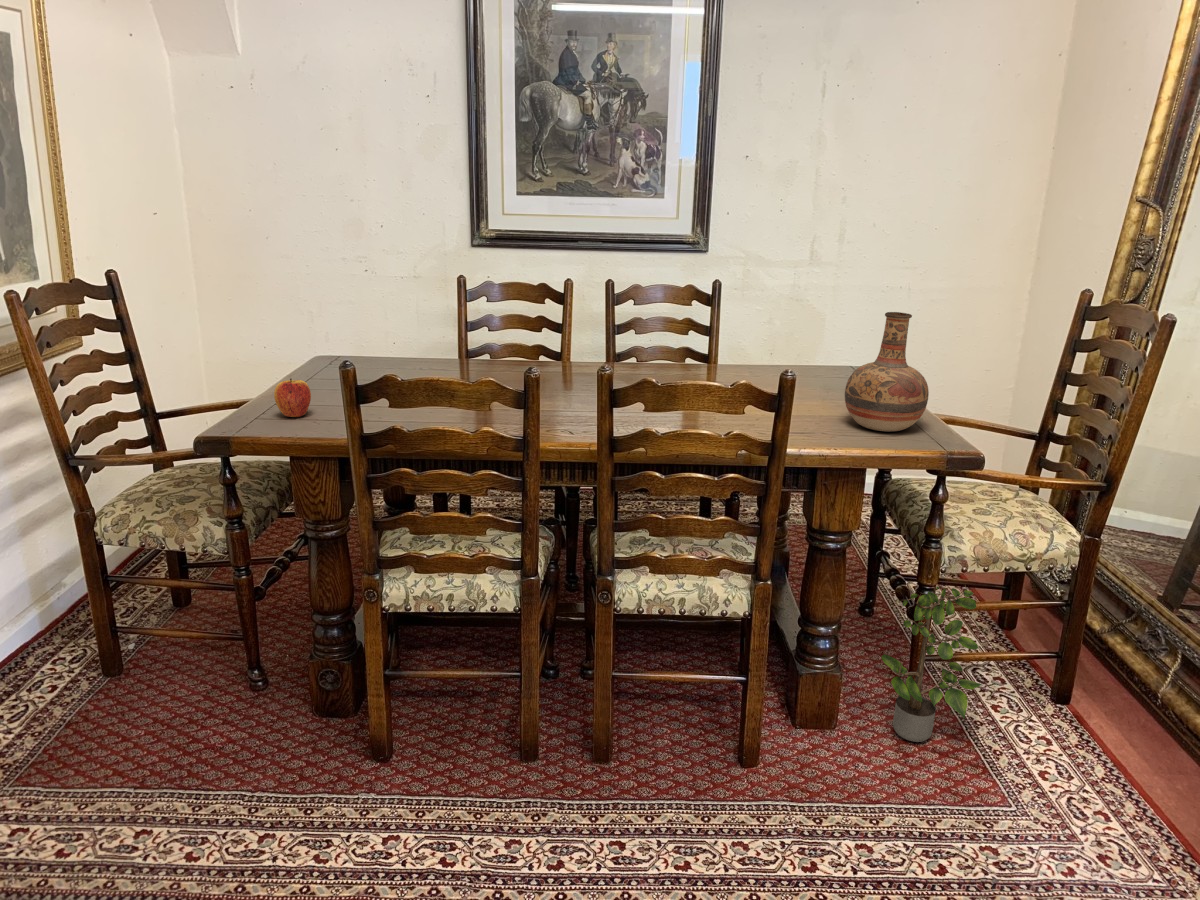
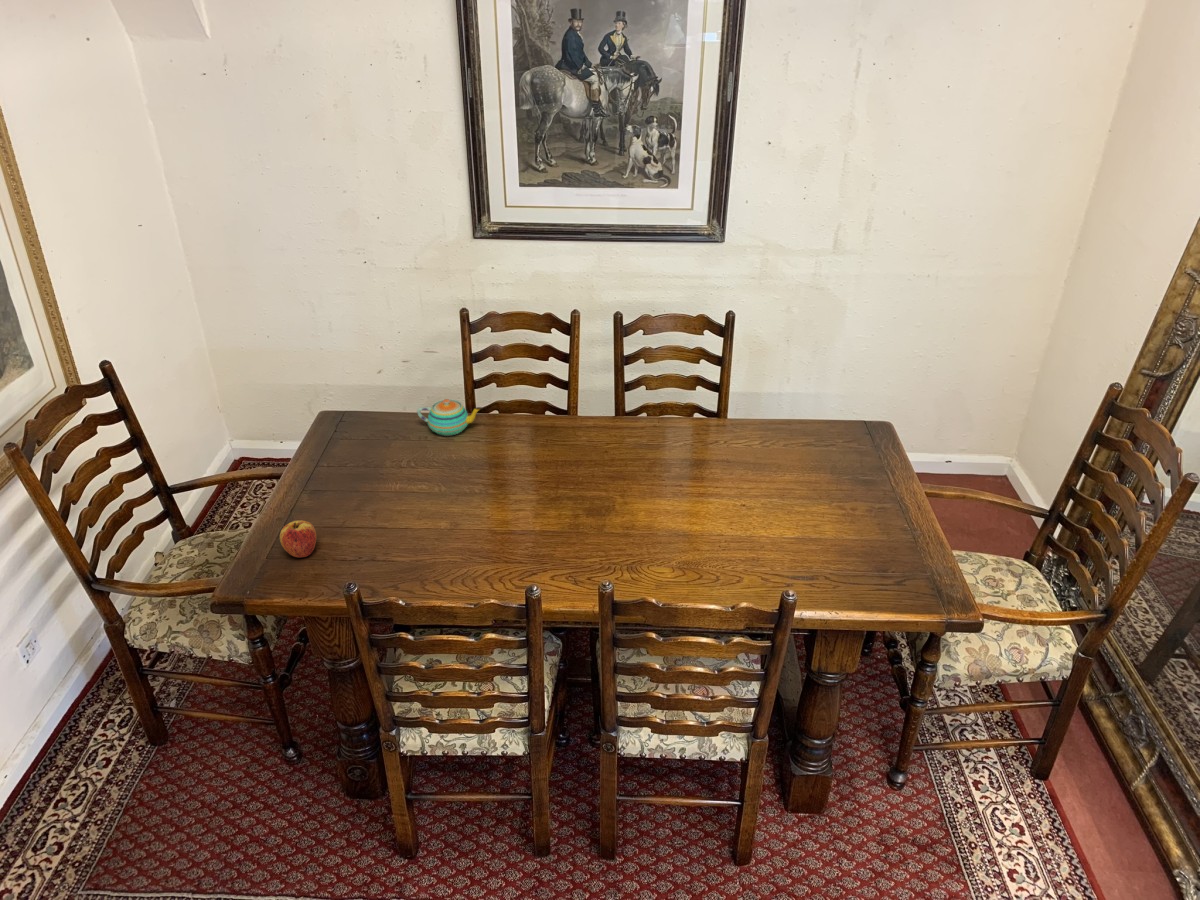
vase: present [845,312,929,432] -> none [852,460,937,575]
teapot: none [414,336,478,369] -> present [417,399,481,436]
potted plant: present [881,586,982,742] -> none [871,714,967,832]

